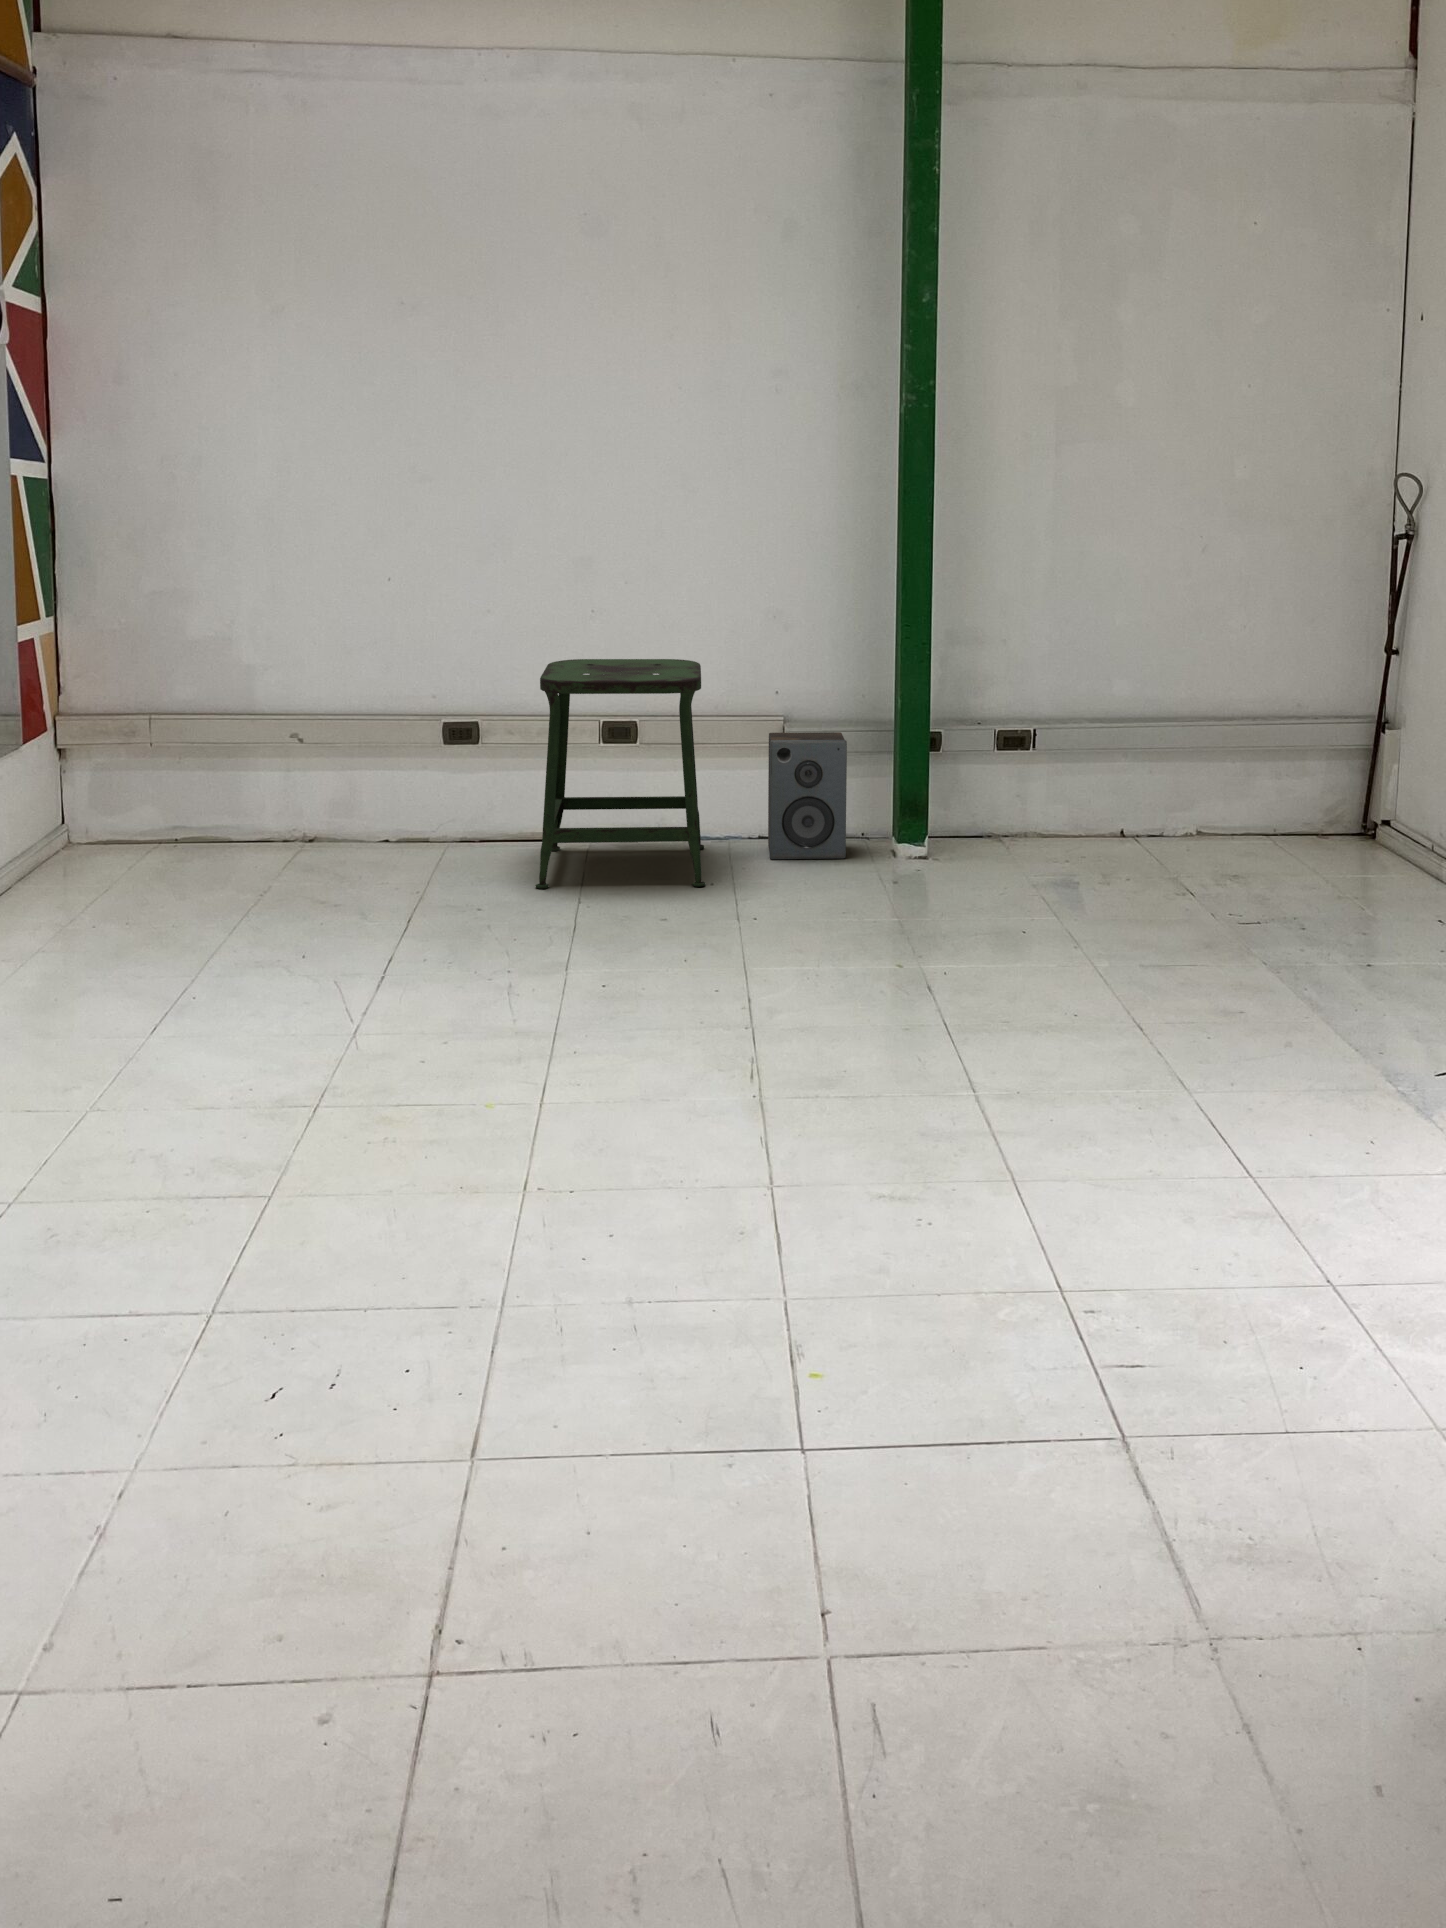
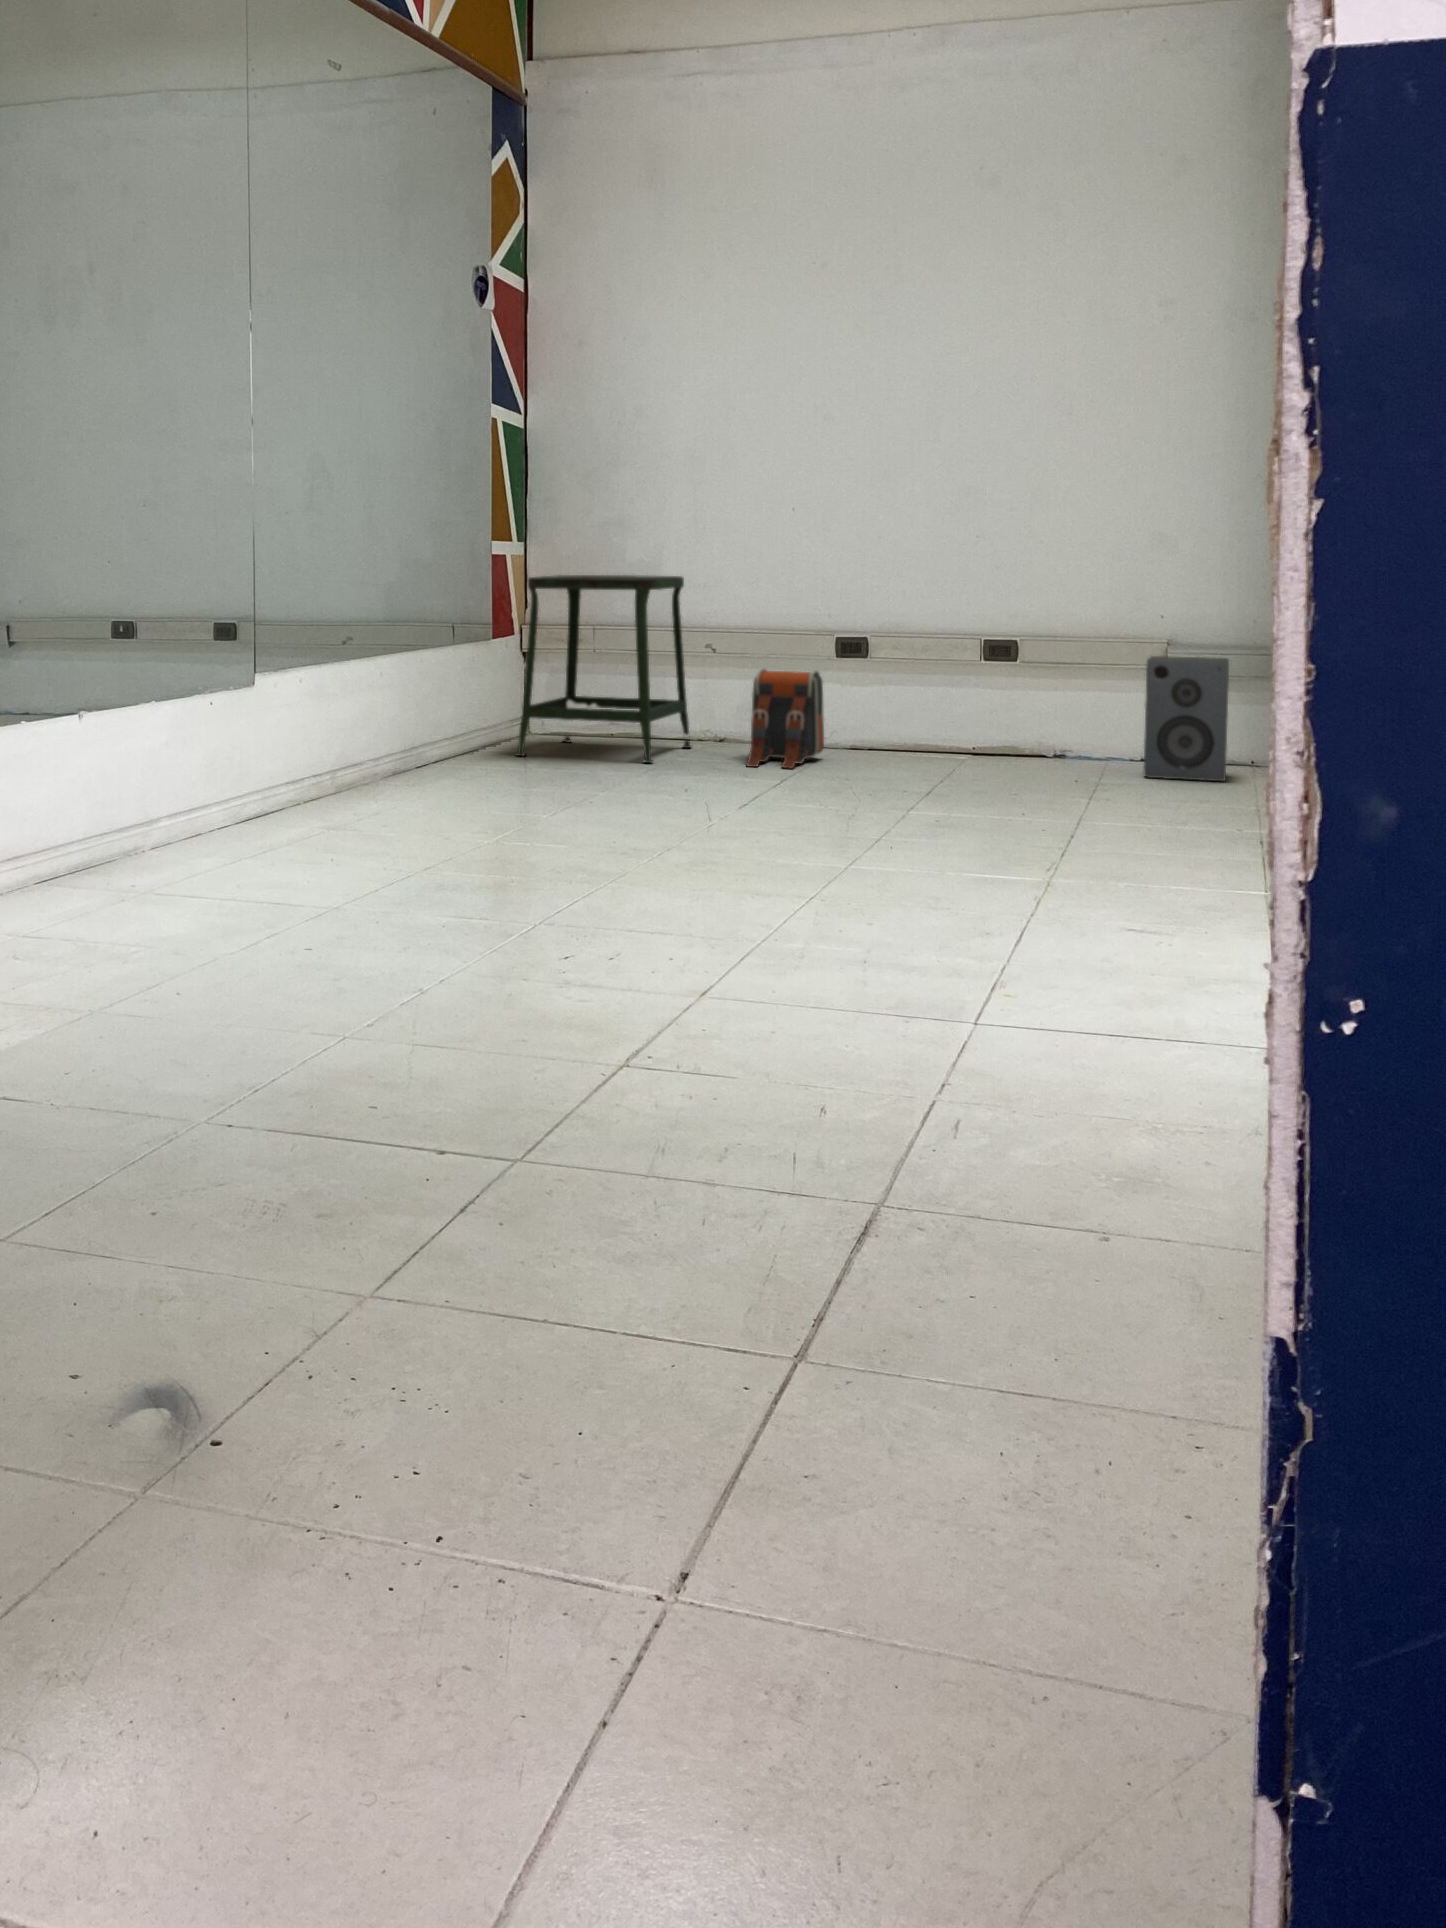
stool: present [536,659,705,889] -> present [516,575,691,763]
backpack: none [359,764,440,884] -> present [746,669,824,769]

